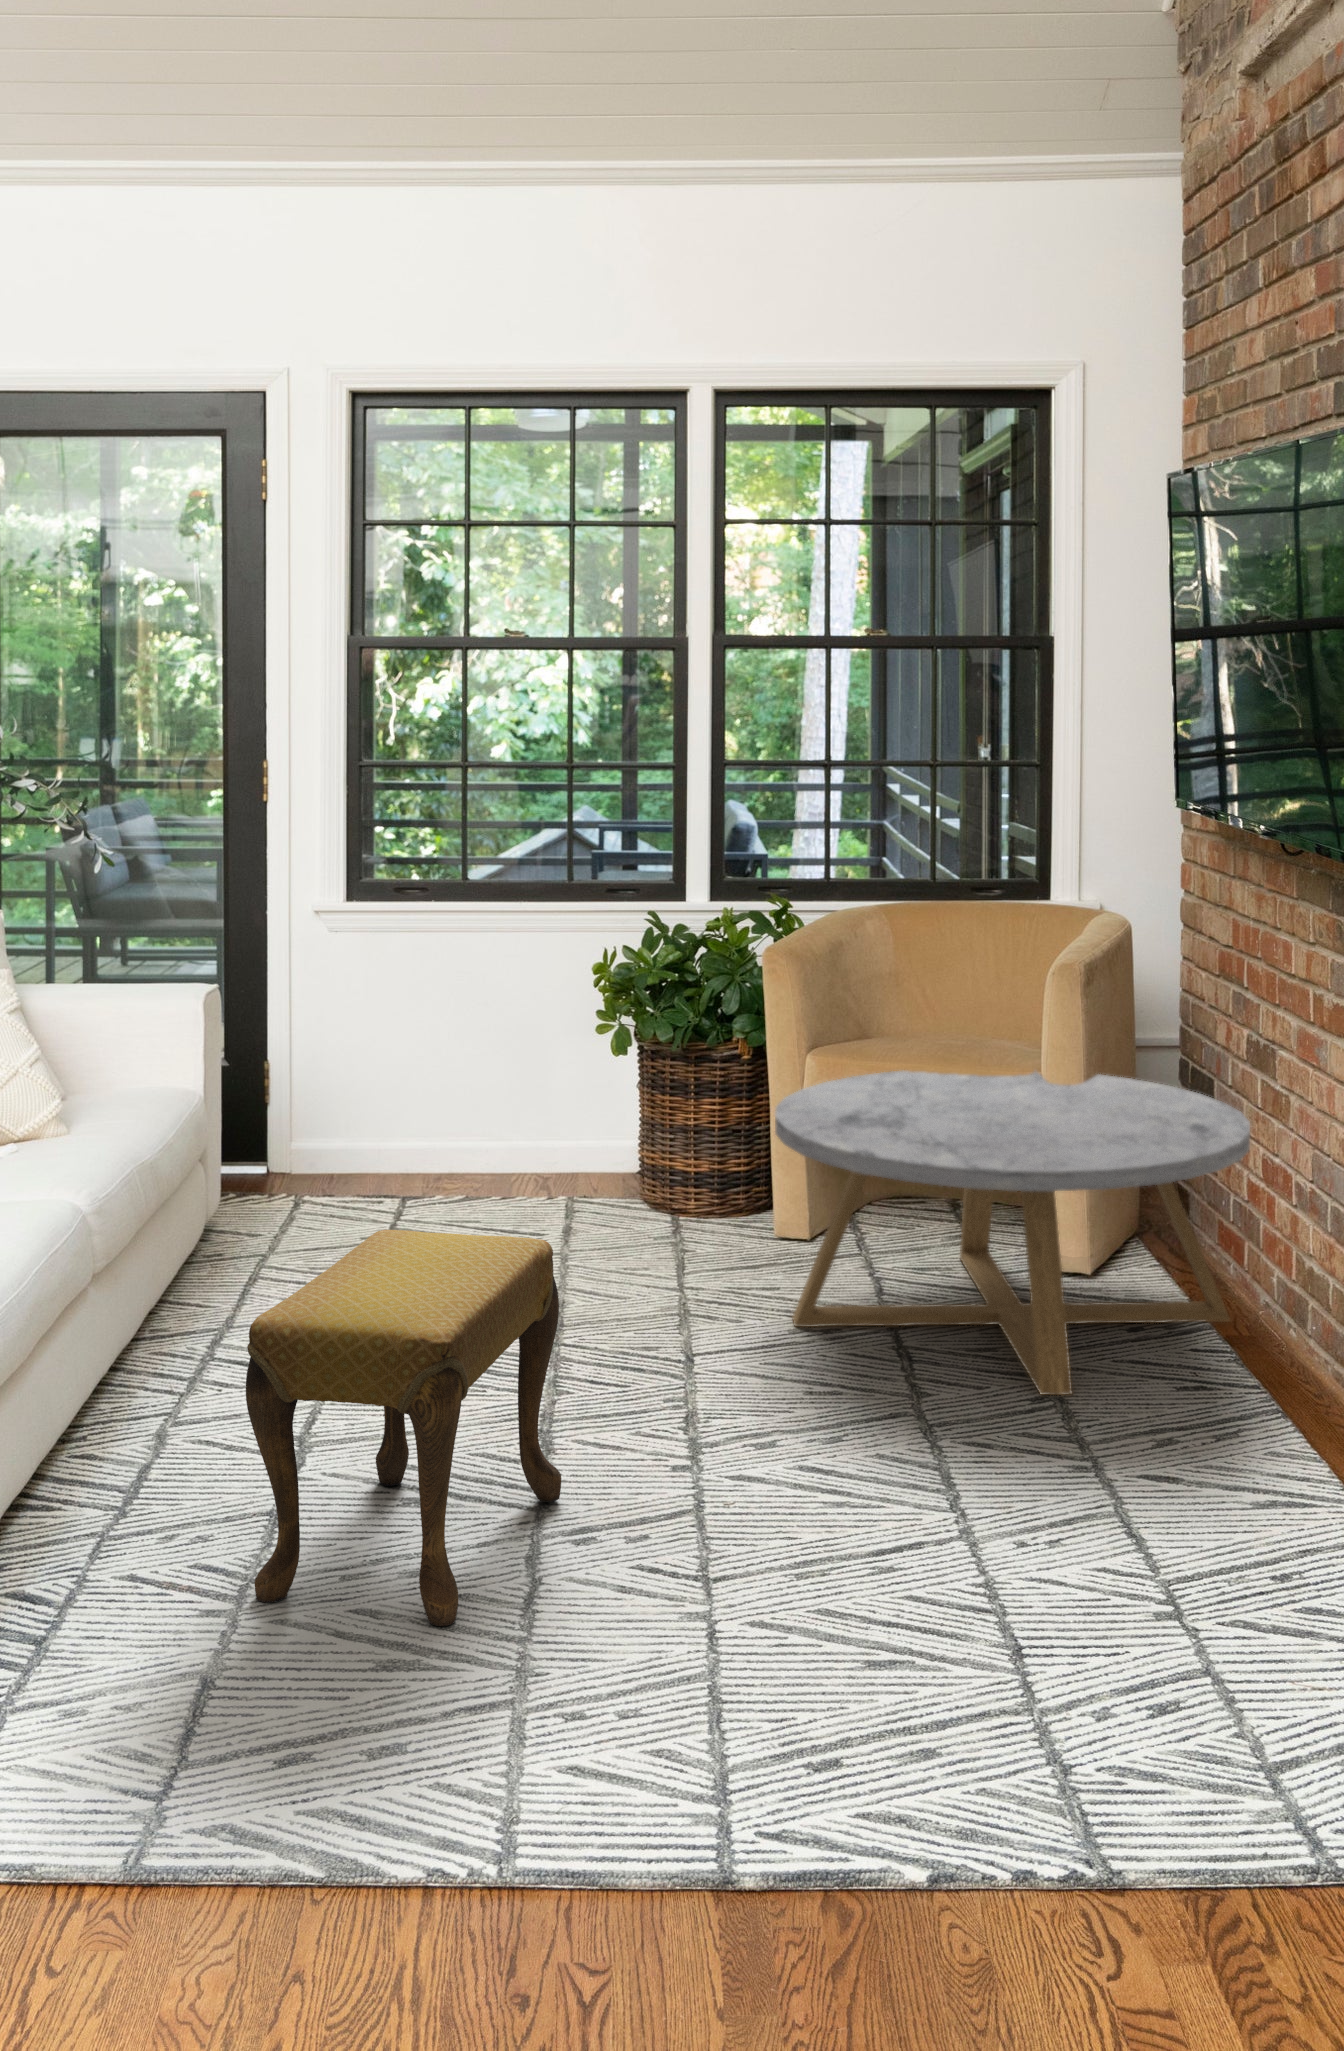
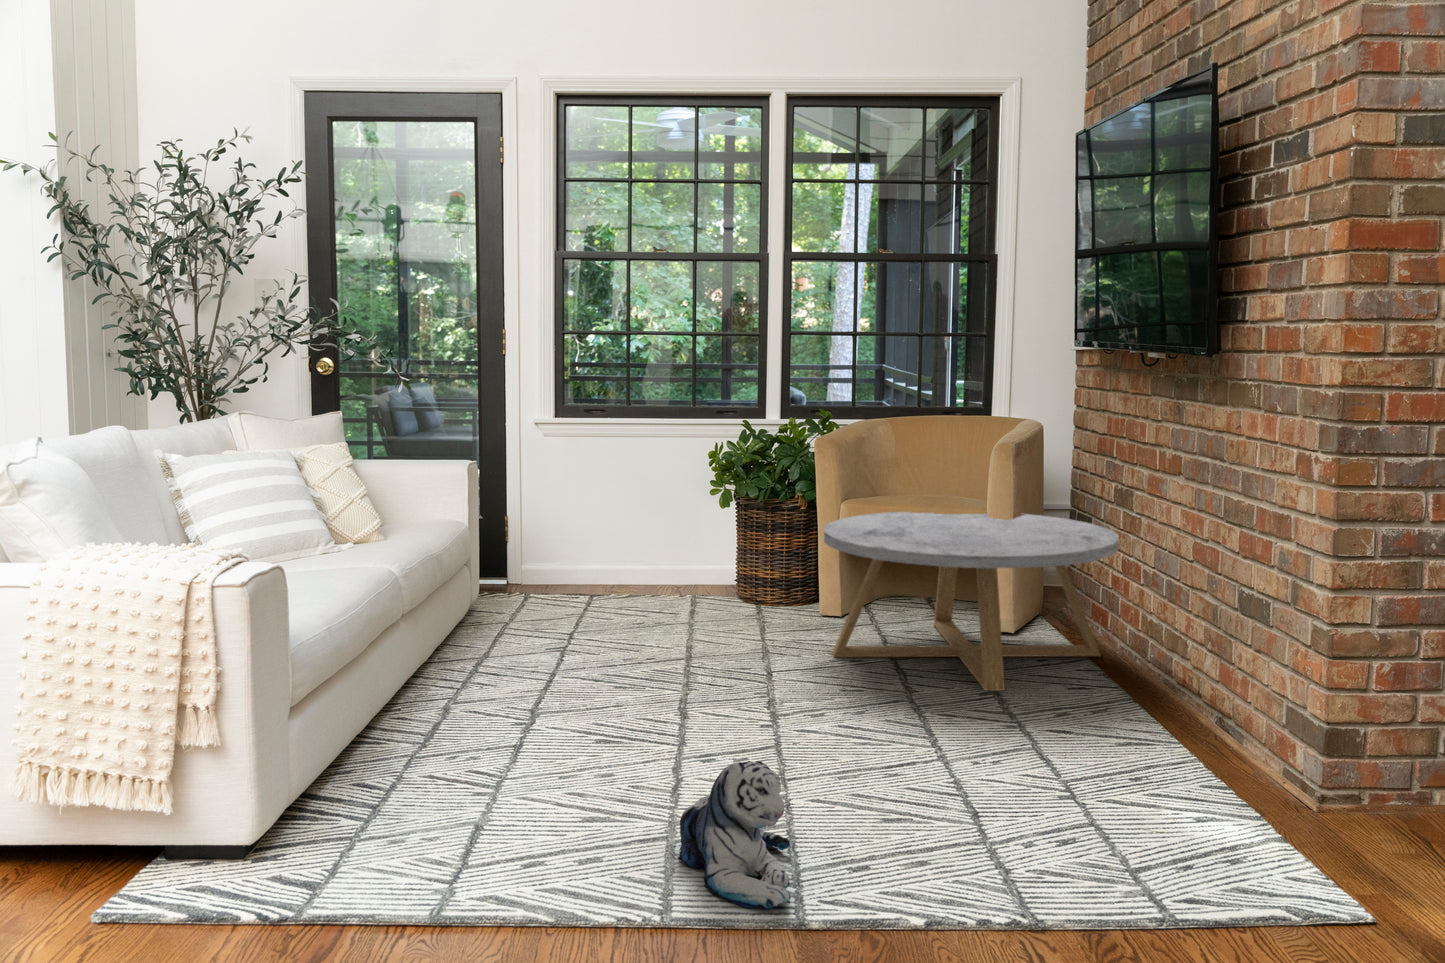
footstool: present [246,1230,561,1626] -> none [499,579,693,800]
plush toy: none [530,1583,714,1854] -> present [678,761,791,910]

